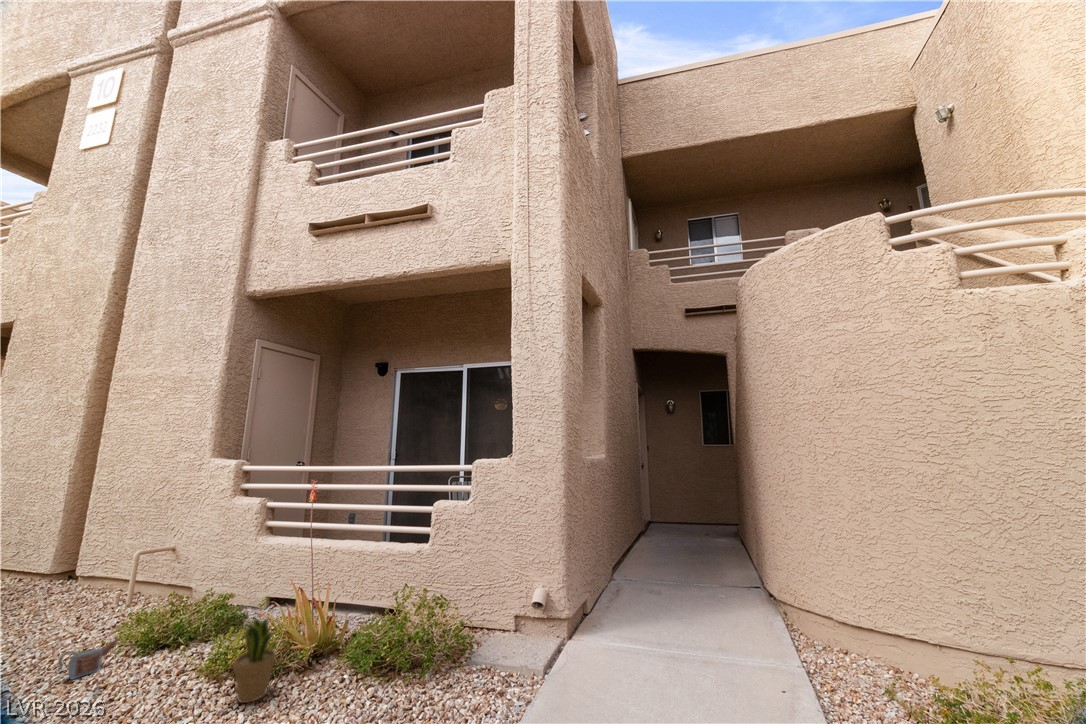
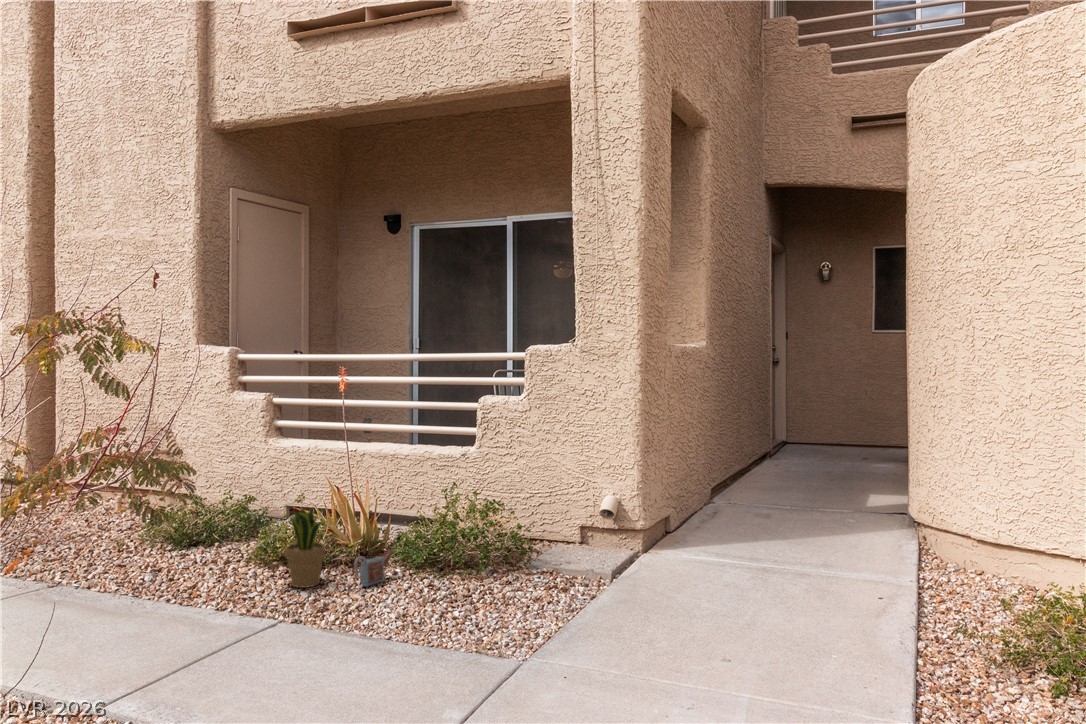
watering can: present [57,639,118,679] -> present [354,549,393,586]

